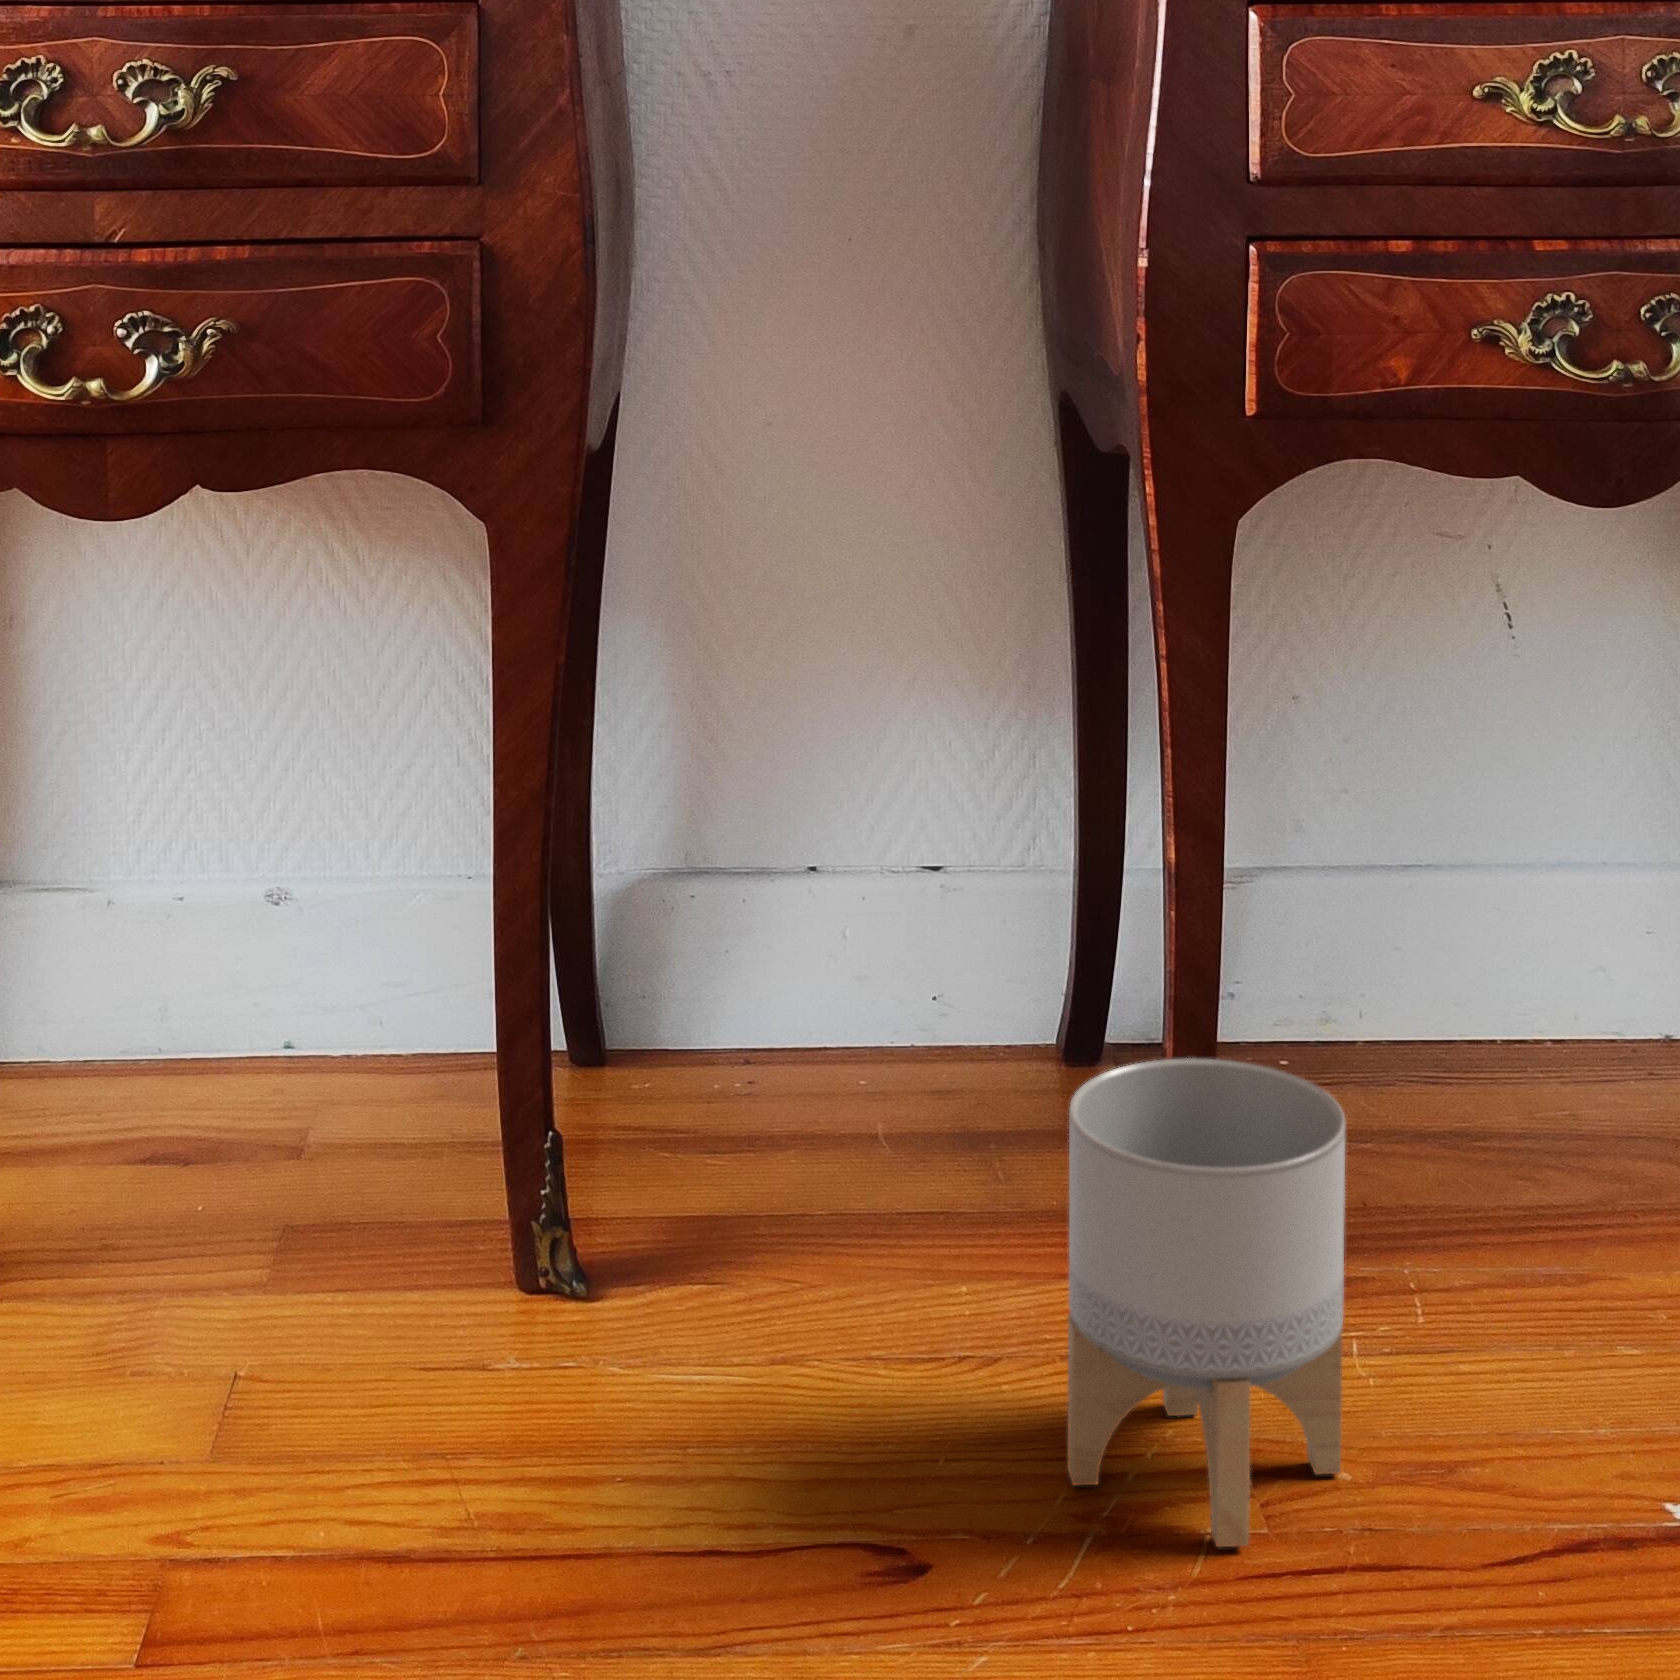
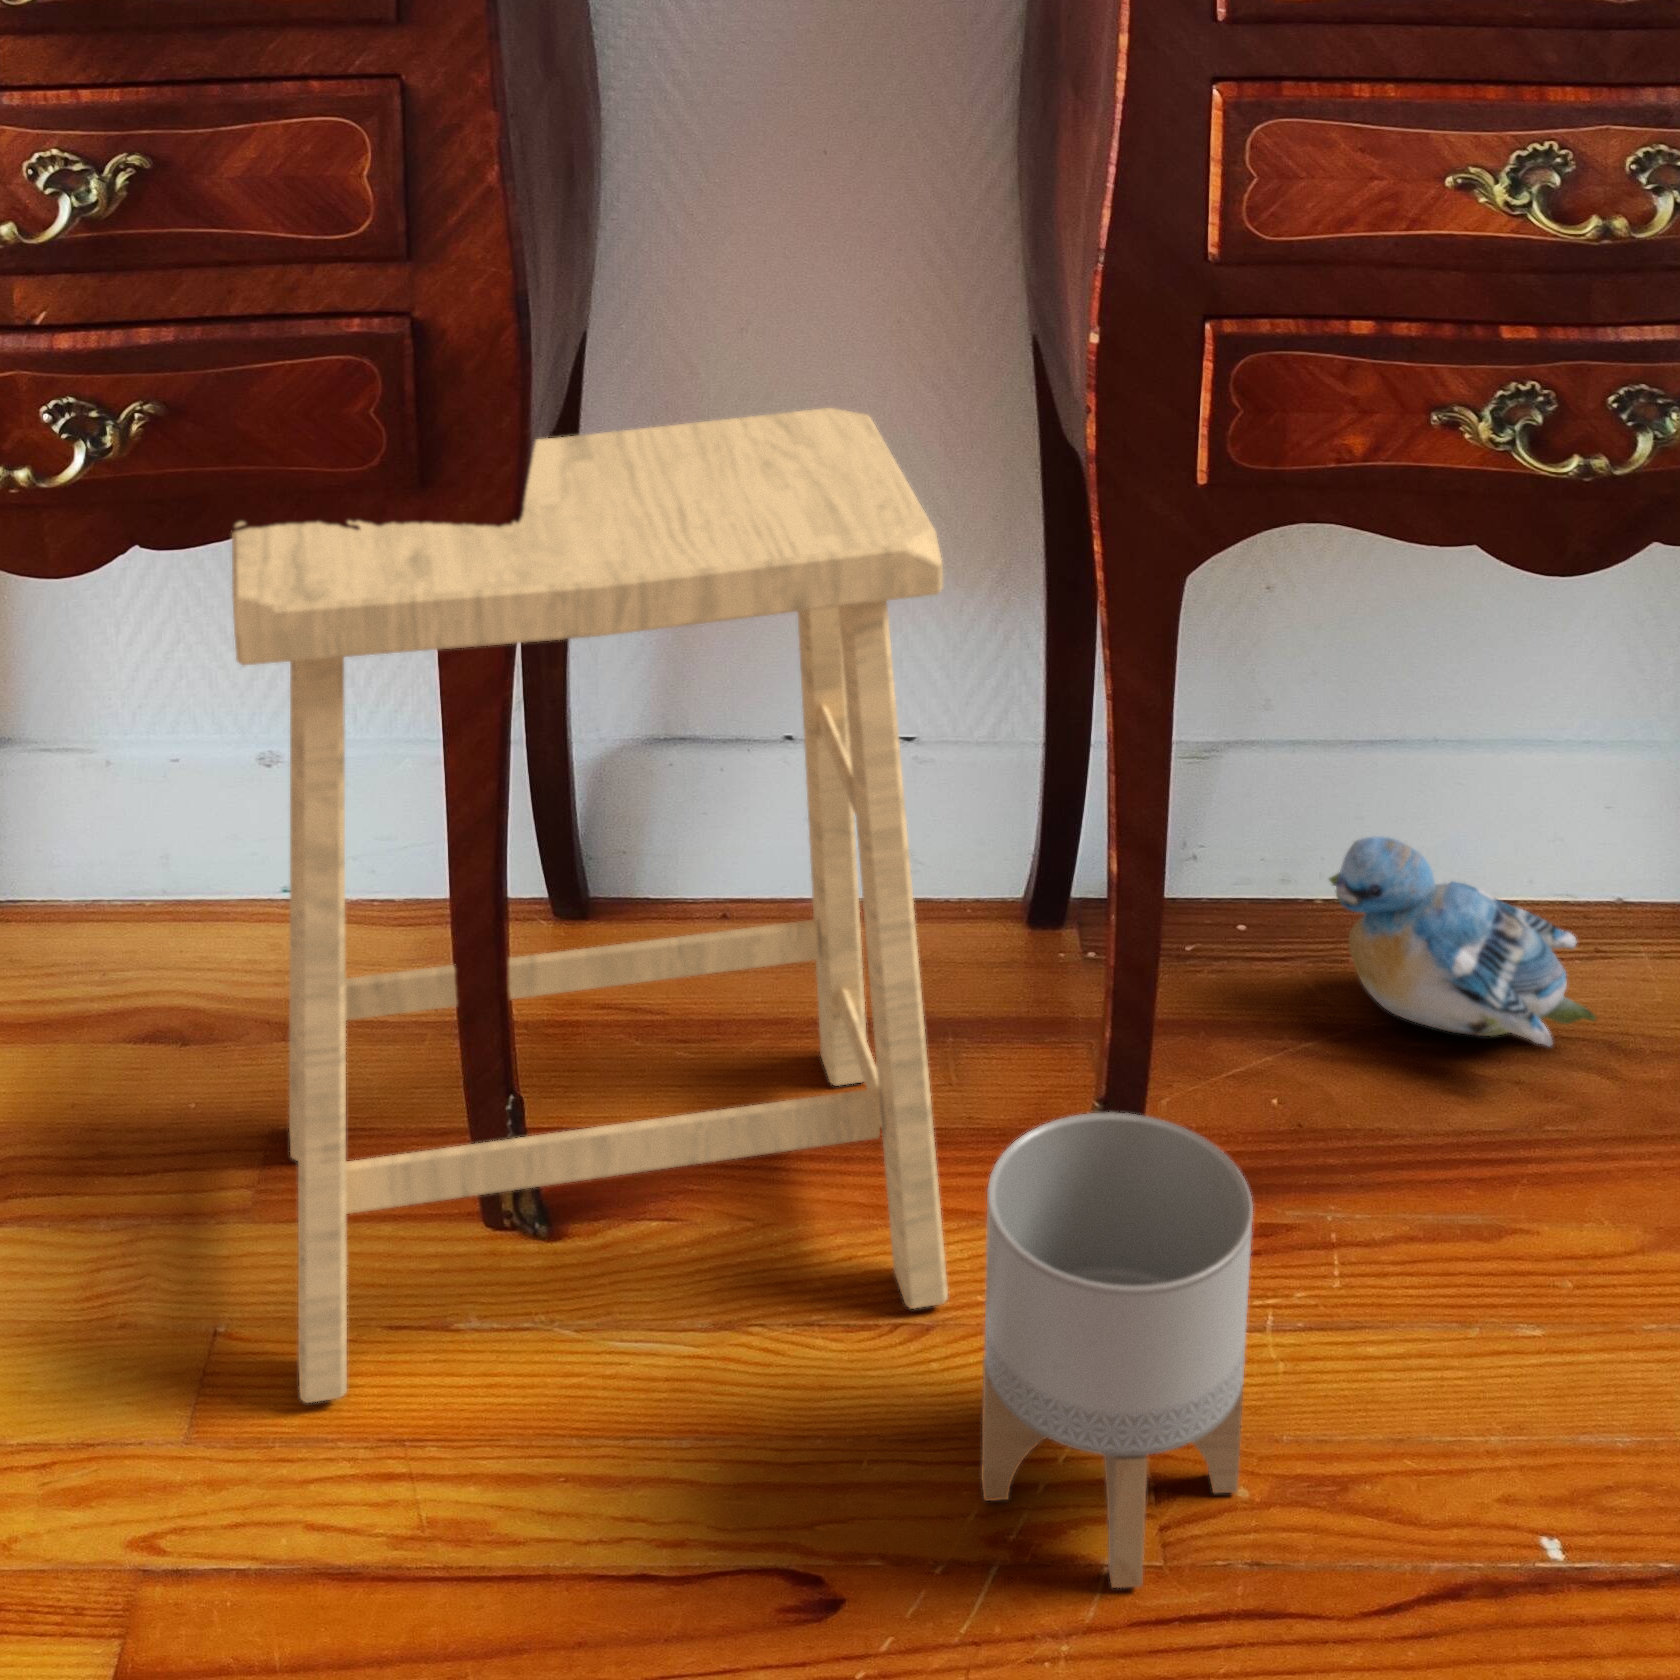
footstool: none [283,413,1017,1426] -> present [232,408,948,1403]
plush toy: none [1380,918,1667,1126] -> present [1329,836,1596,1047]

